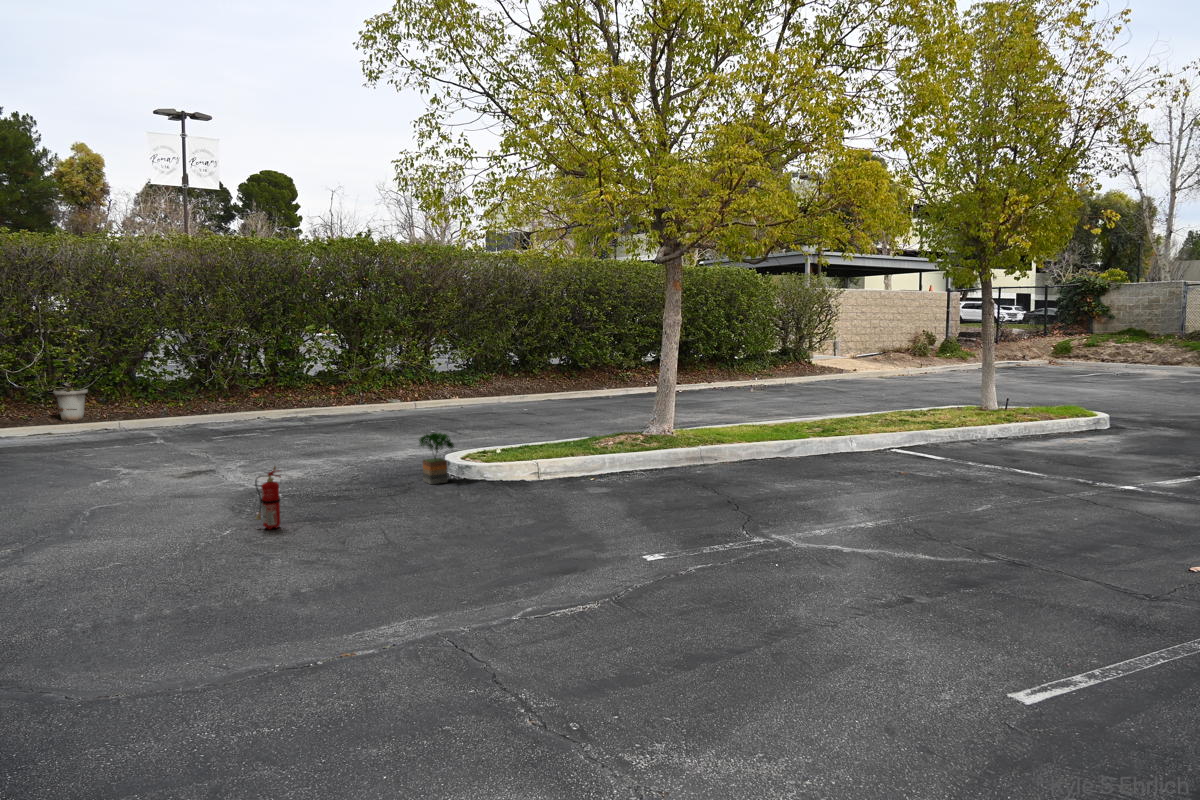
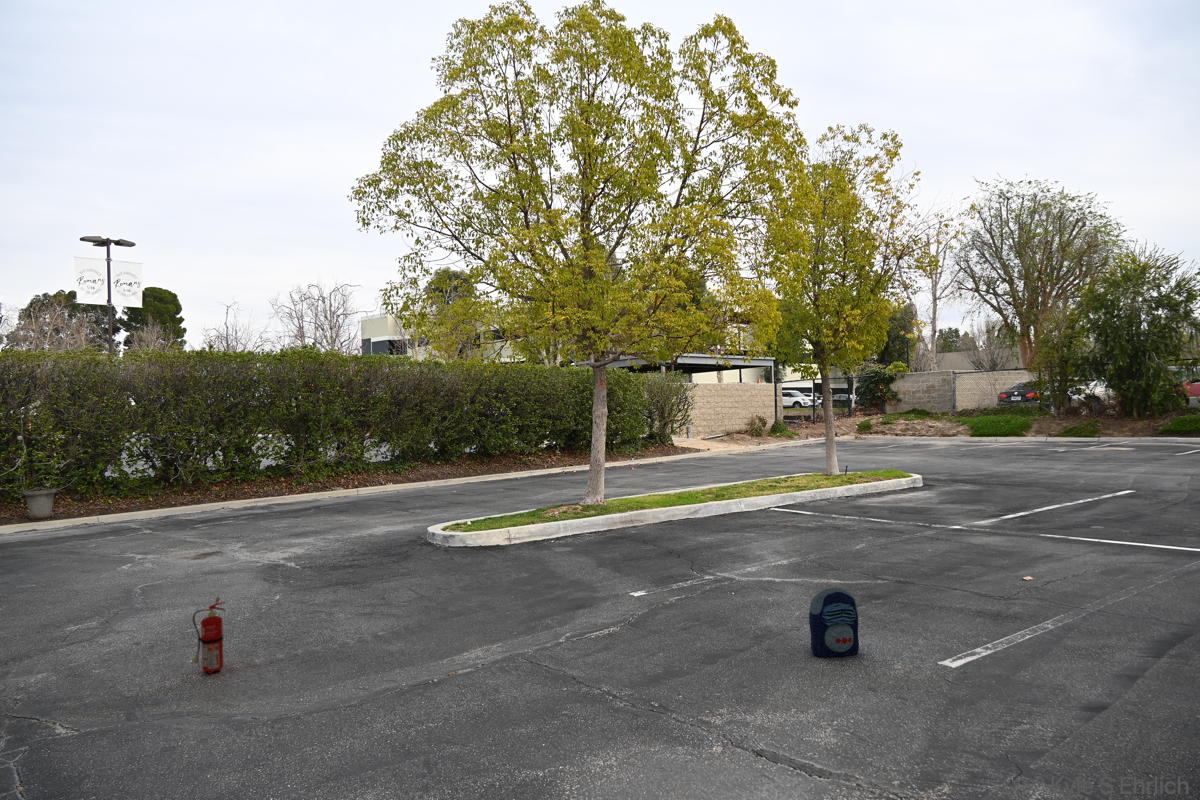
potted tree: present [419,433,454,484] -> none [412,509,445,553]
fire extinguisher: present [255,466,281,529] -> present [193,597,225,674]
backpack: none [835,580,907,677] -> present [809,588,859,657]

